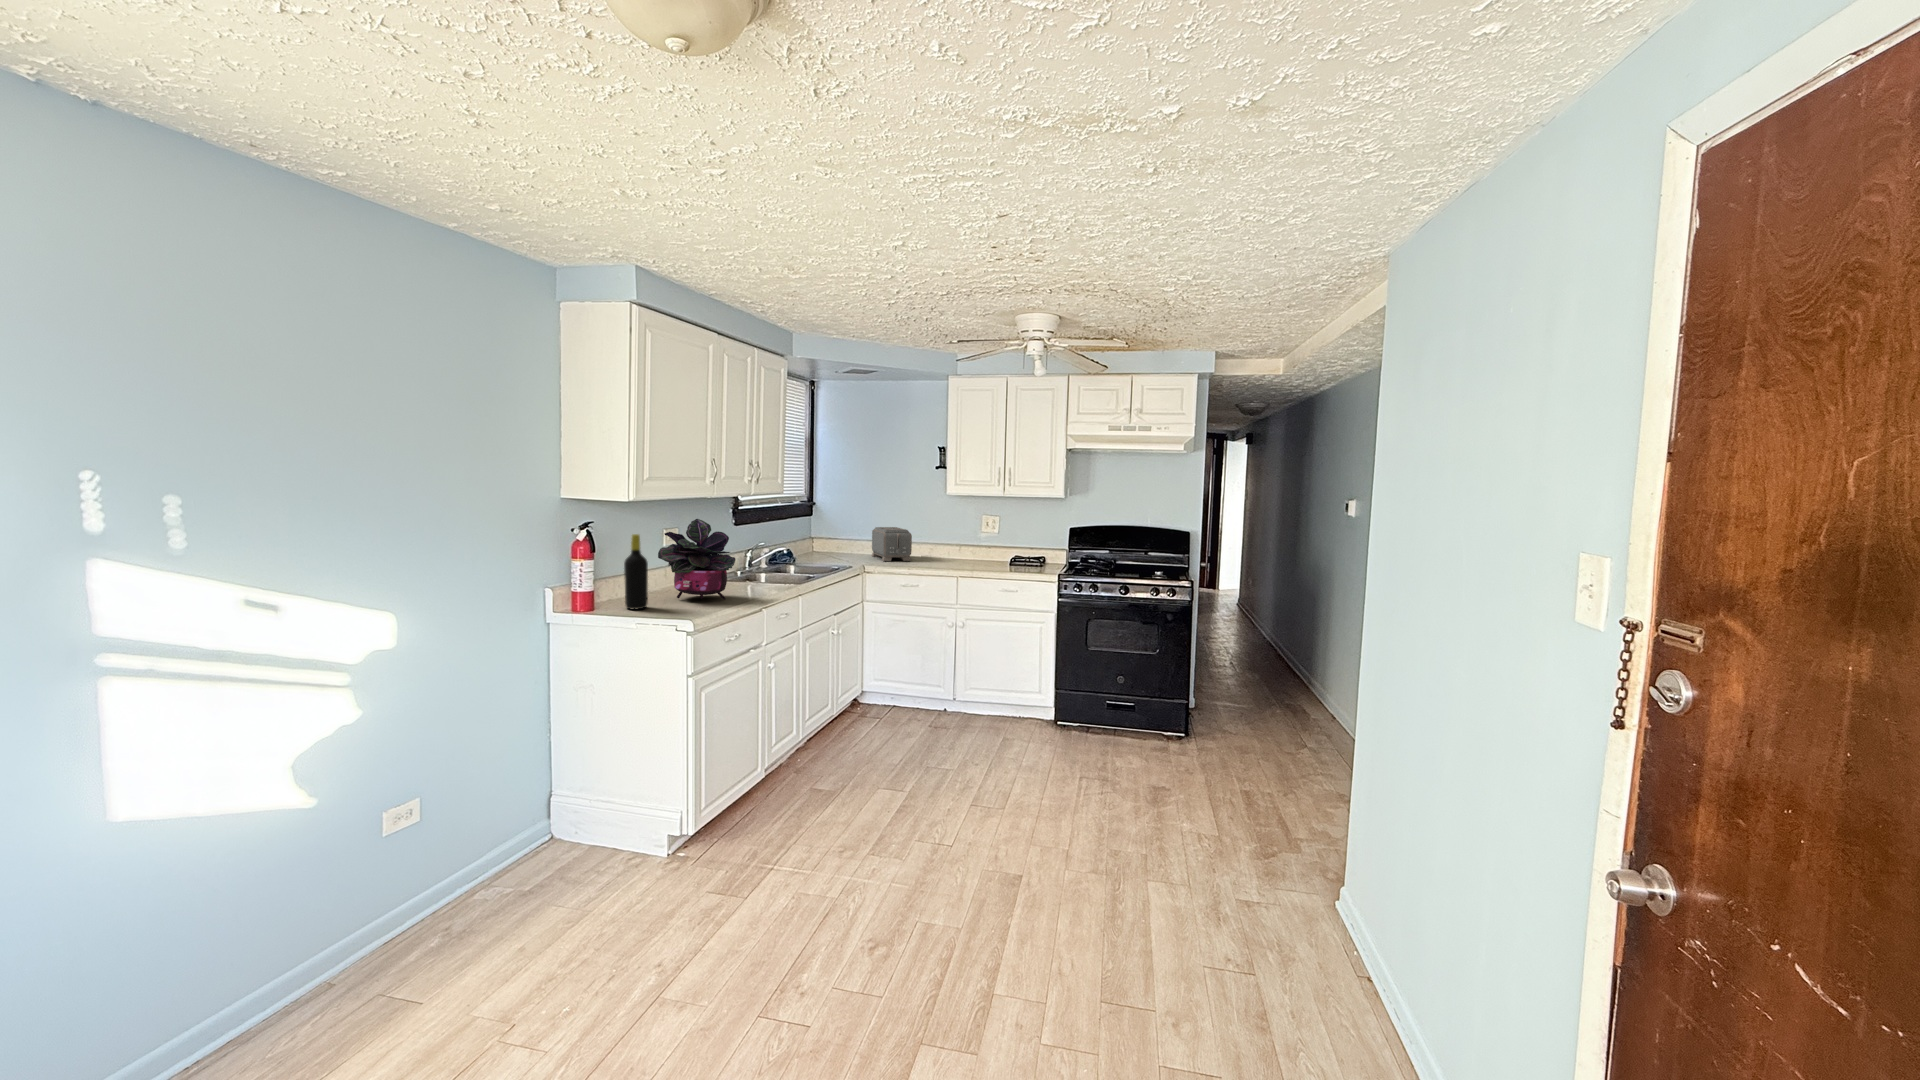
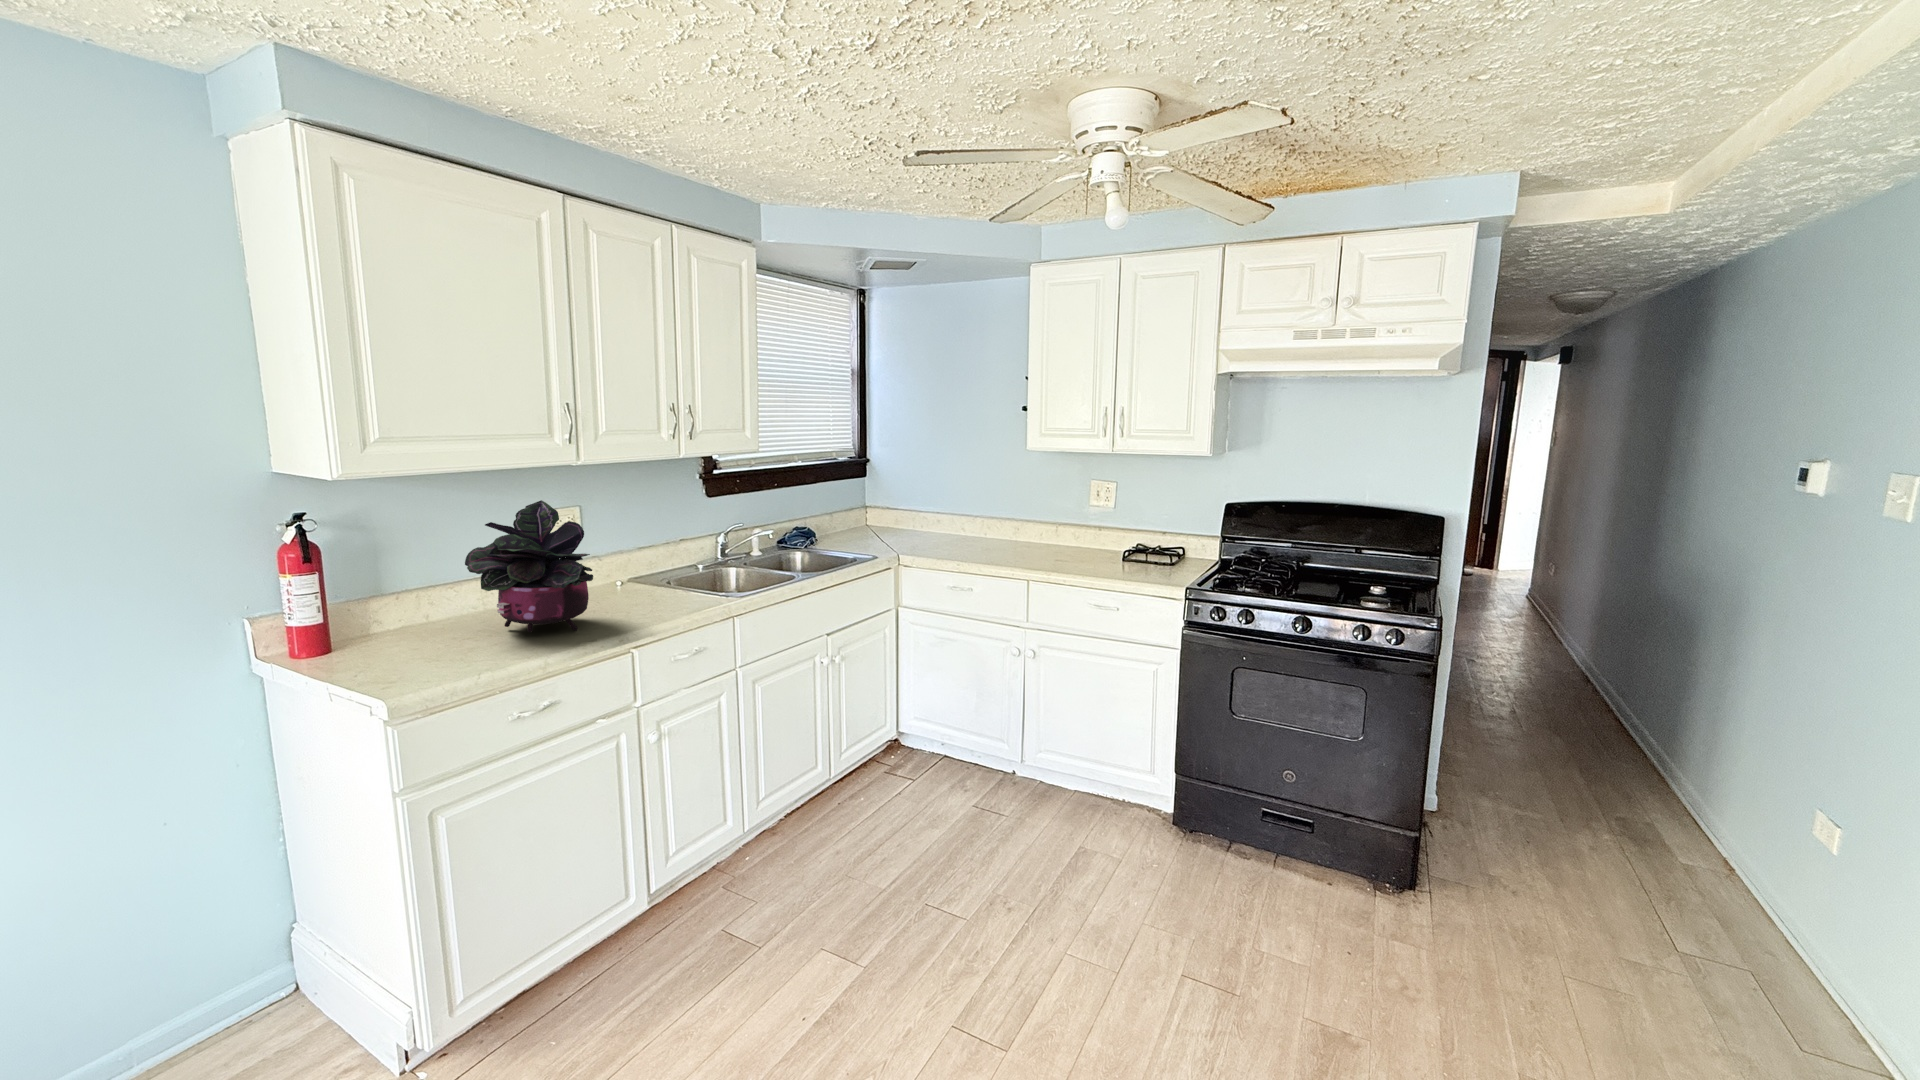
toaster: present [871,527,912,561] -> none [937,494,984,545]
bottle: present [624,534,648,609] -> none [375,531,427,654]

